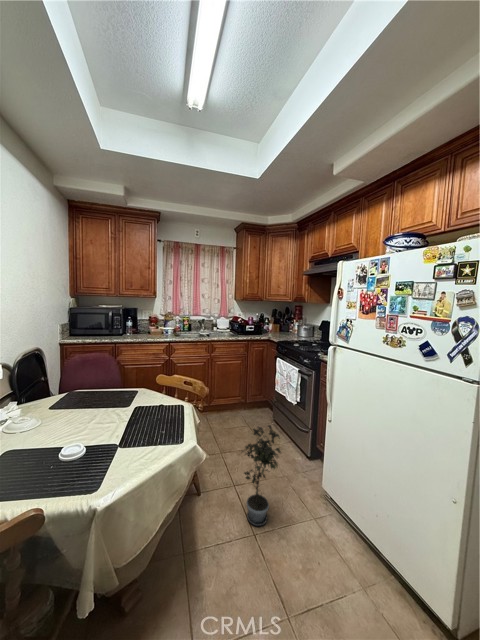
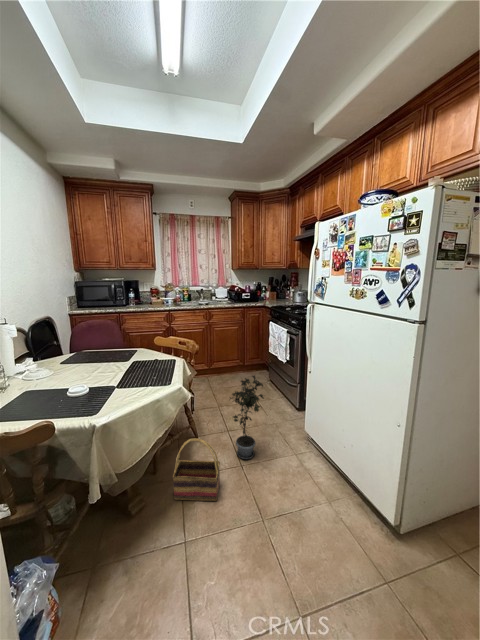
basket: none [175,507,232,590] -> present [172,438,220,501]

